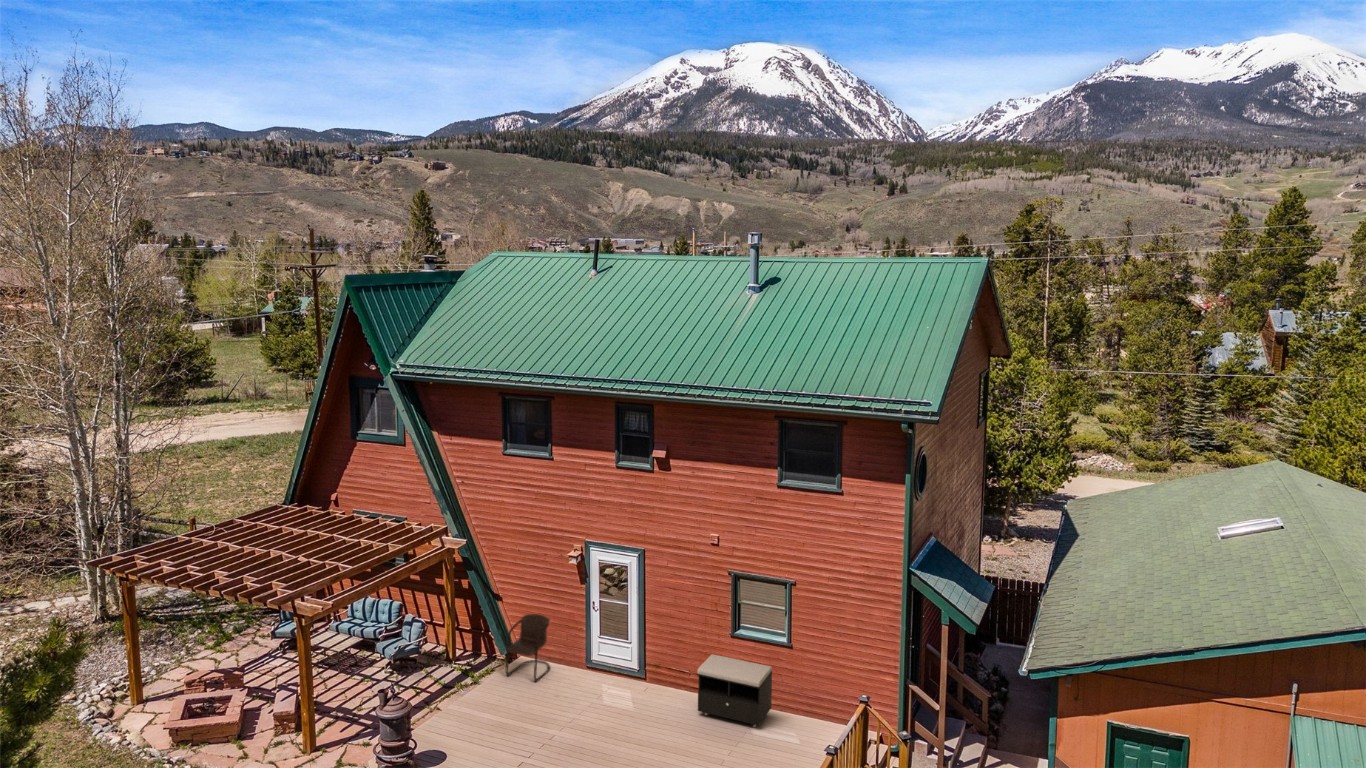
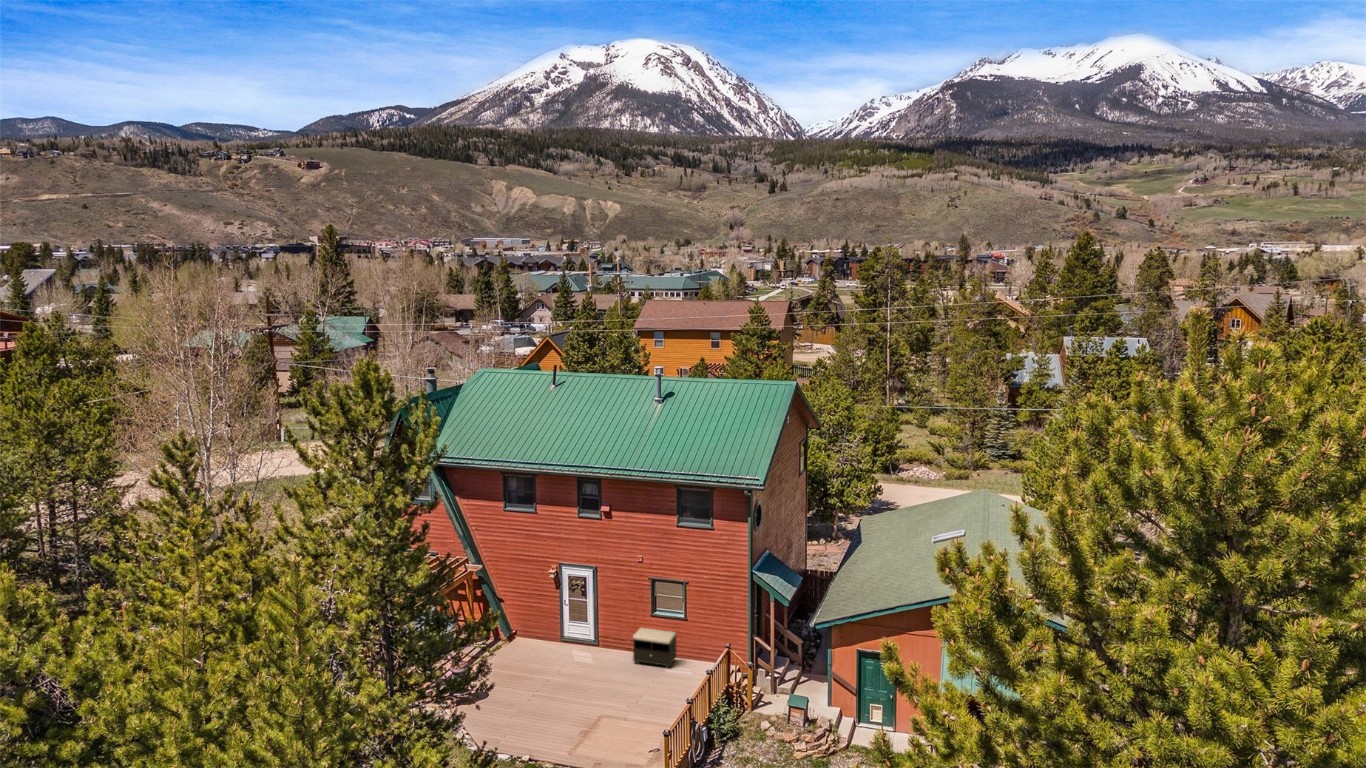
chair: present [506,614,550,682] -> none [510,610,537,652]

